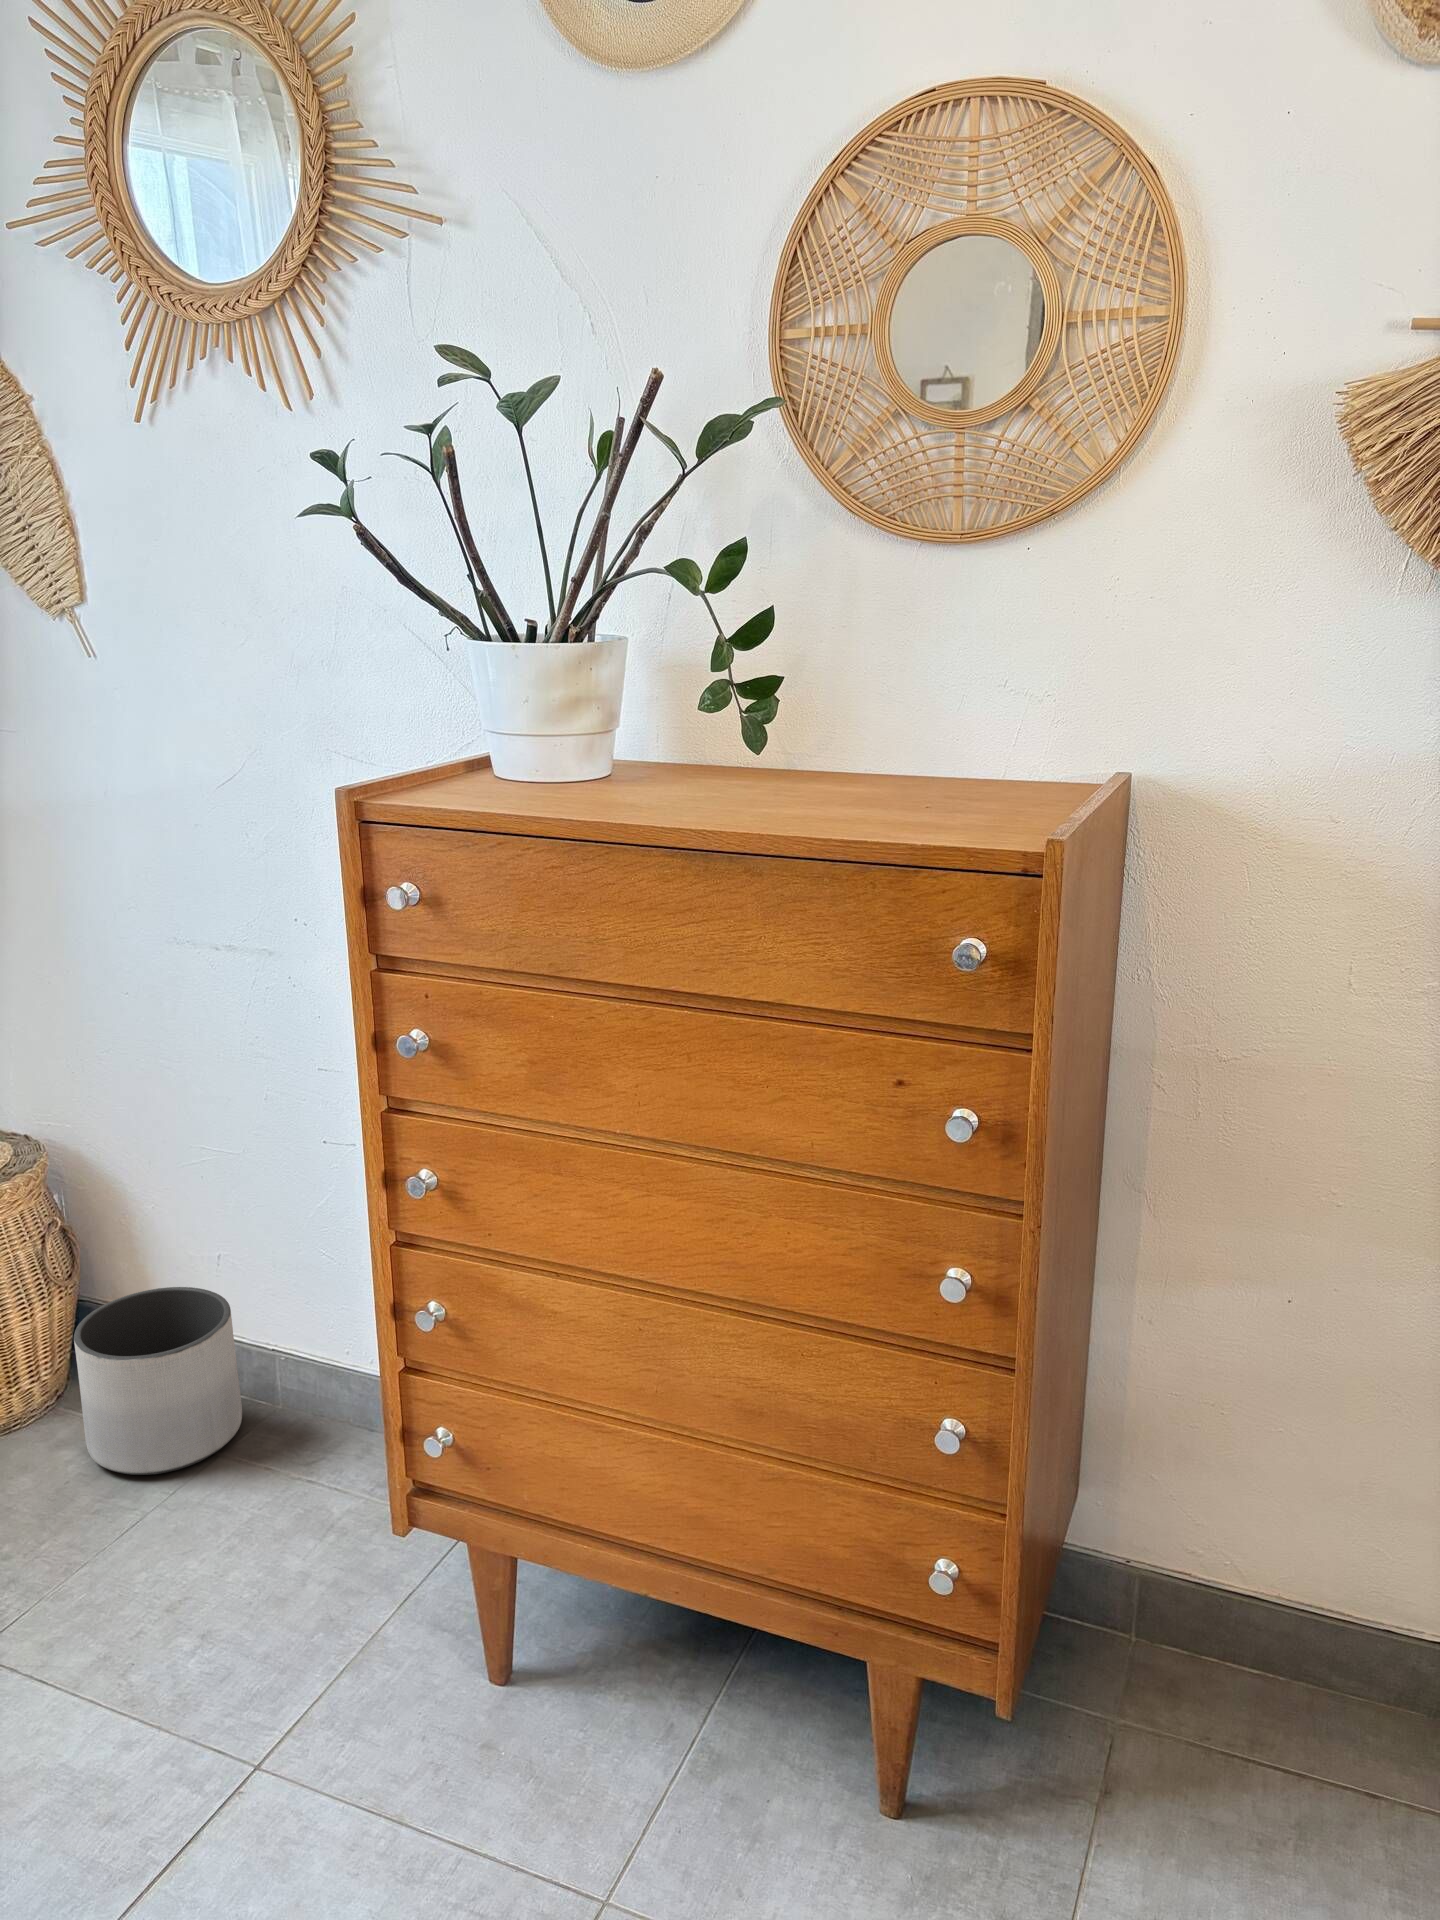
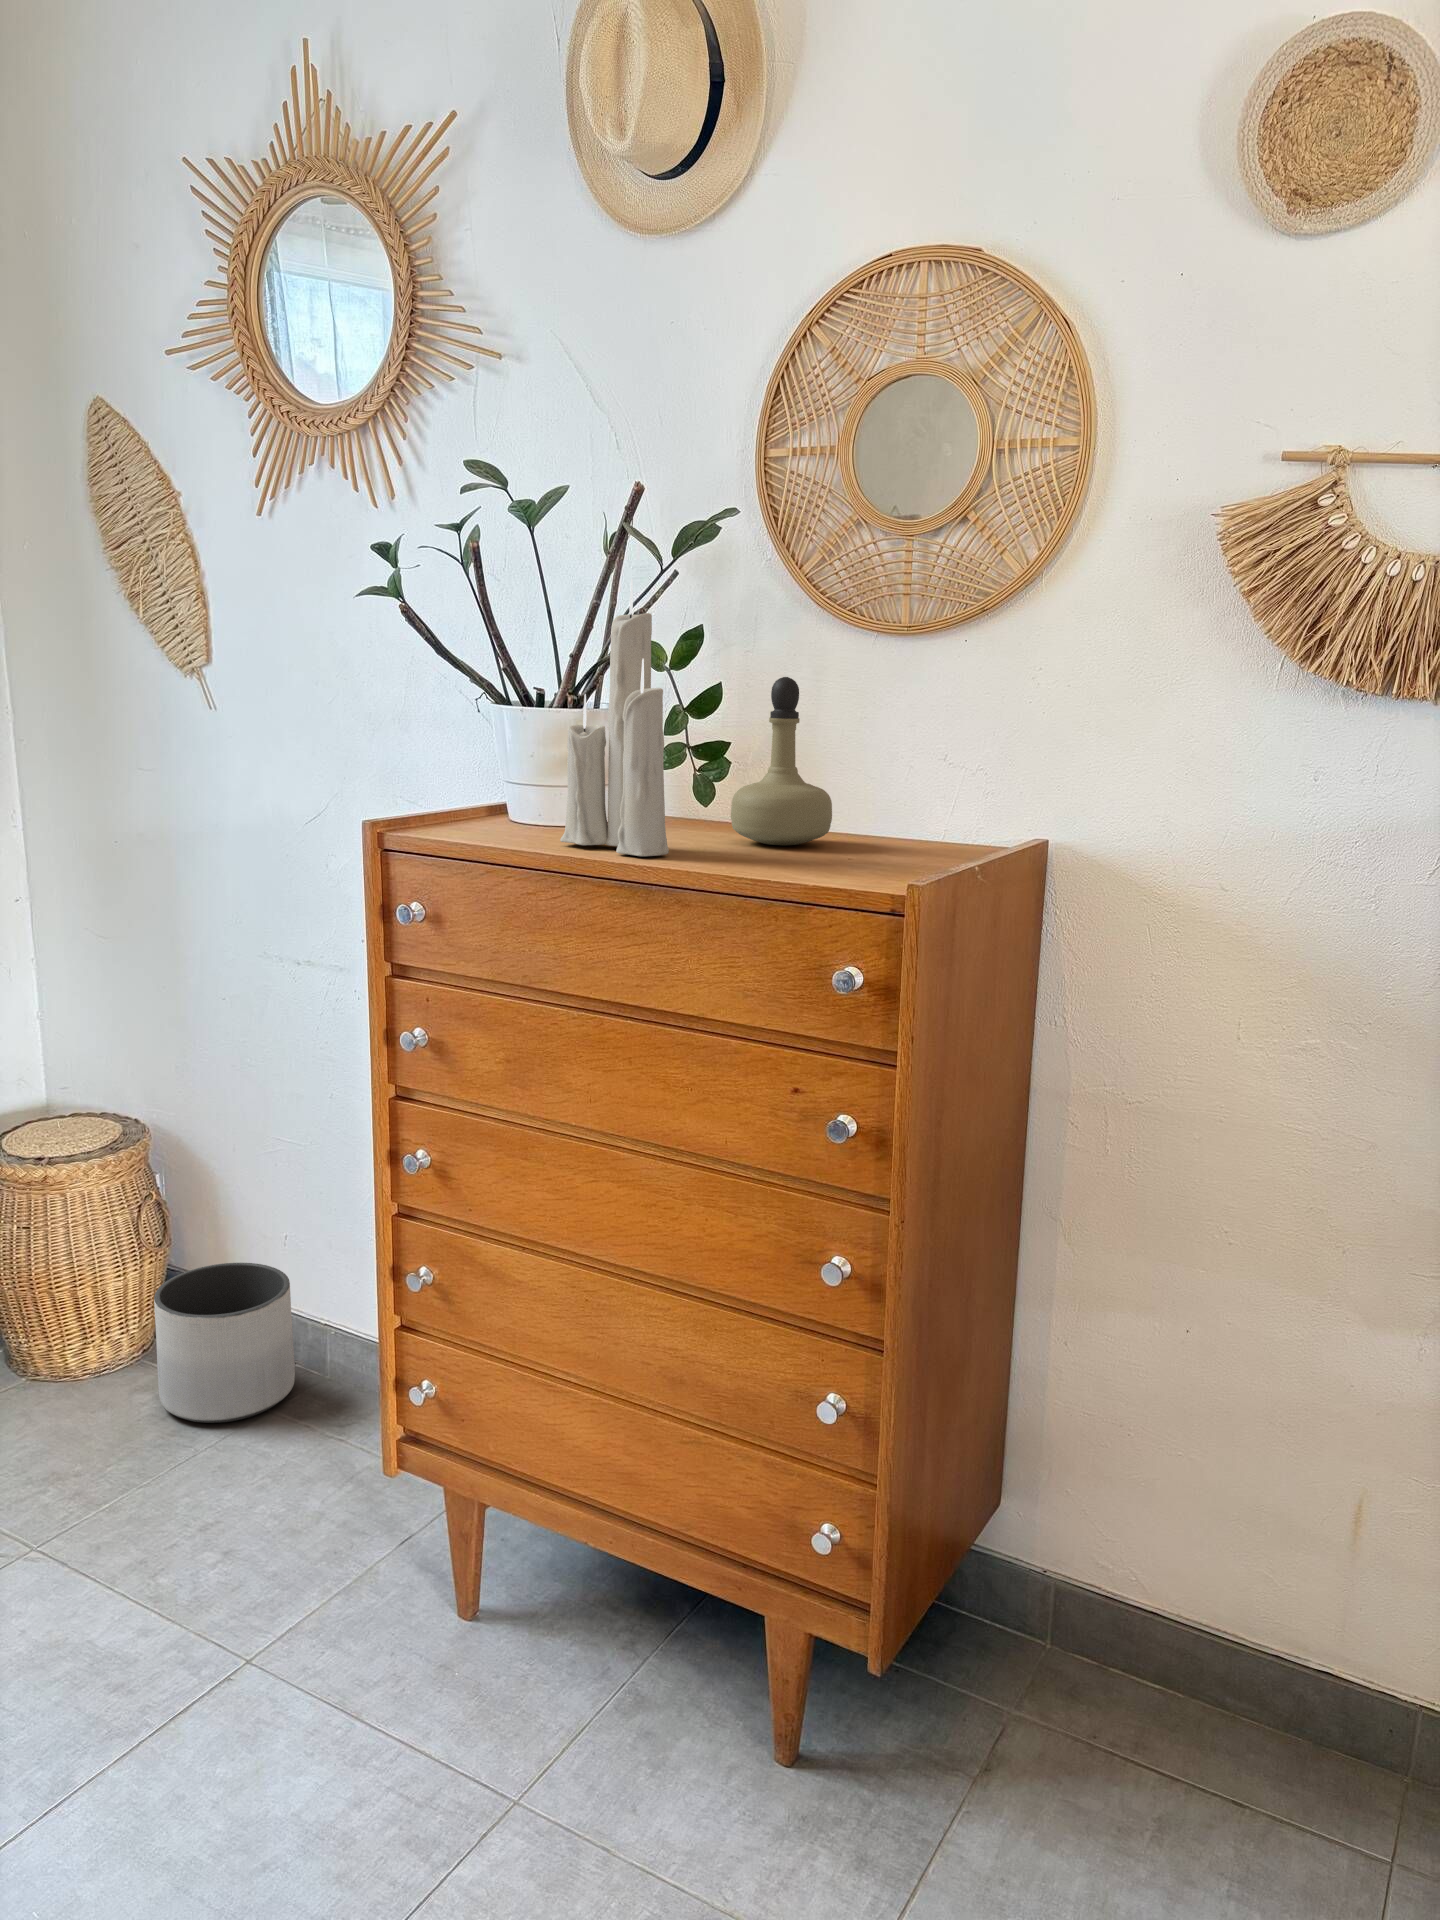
candle: none [585,463,724,815] -> present [560,579,669,856]
perfume bottle: none [772,596,889,793] -> present [731,677,832,845]

